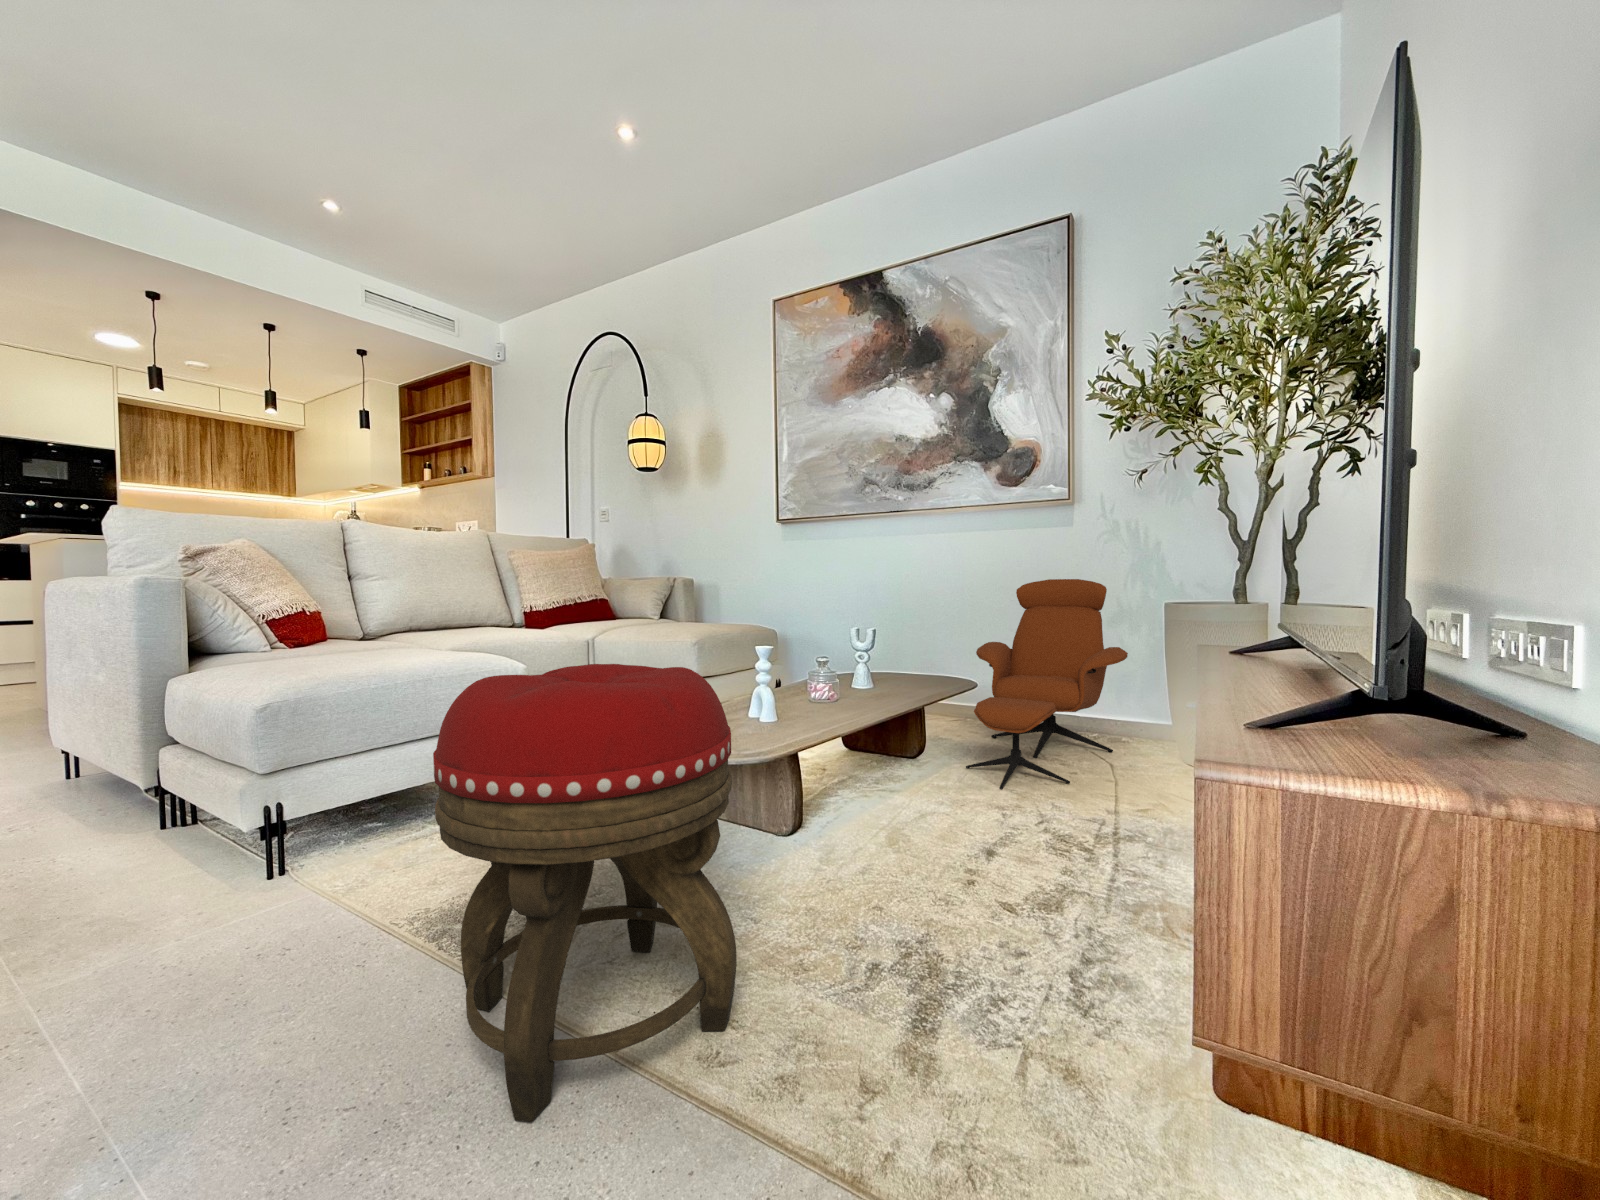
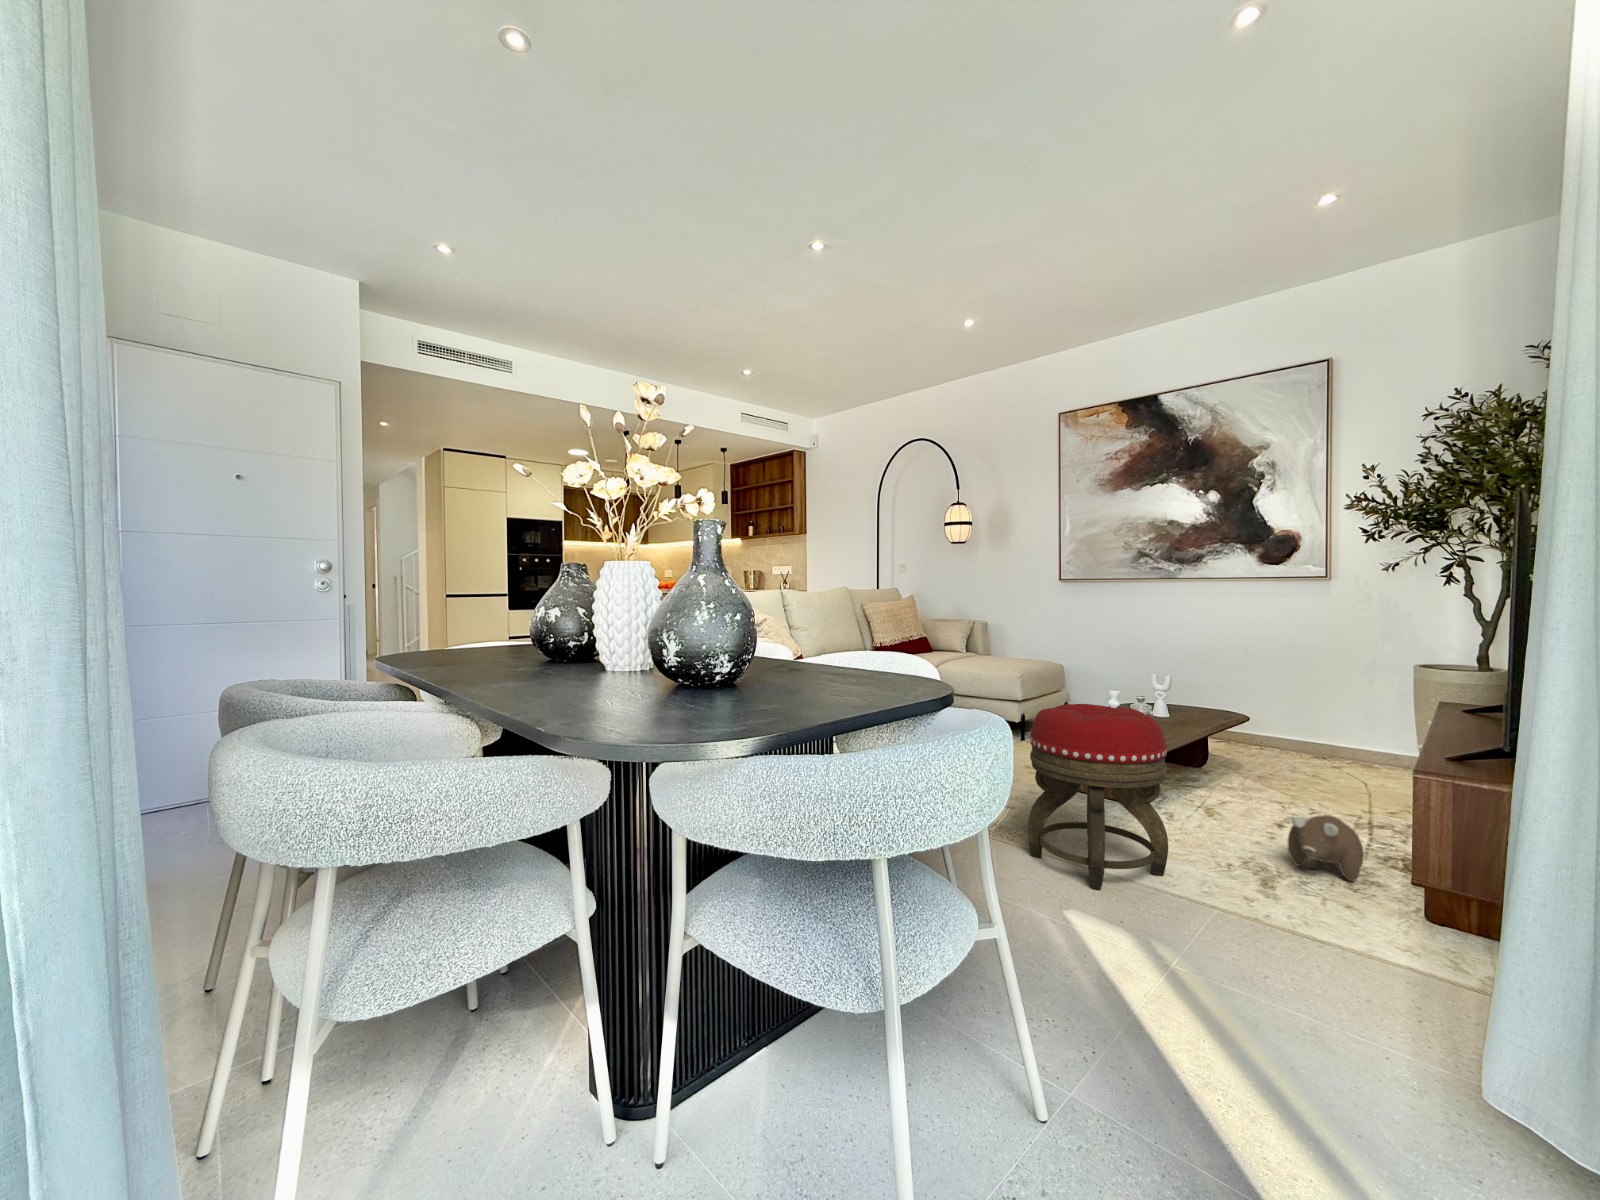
lounge chair: present [966,579,1128,789] -> none [1243,639,1380,794]
plush toy: none [978,851,1102,984] -> present [1288,815,1364,881]

